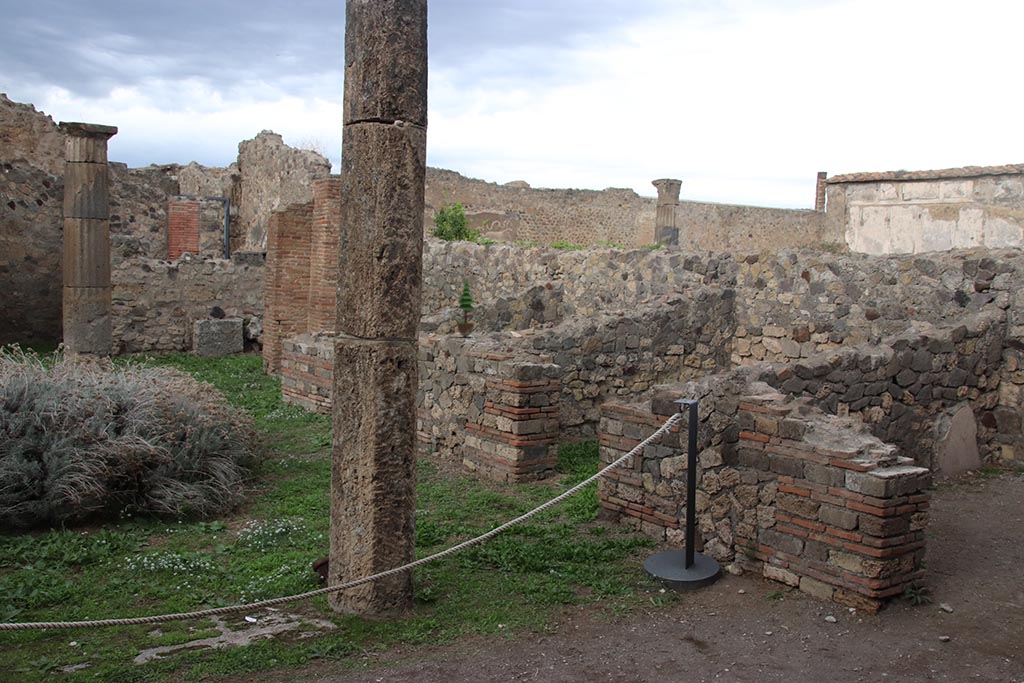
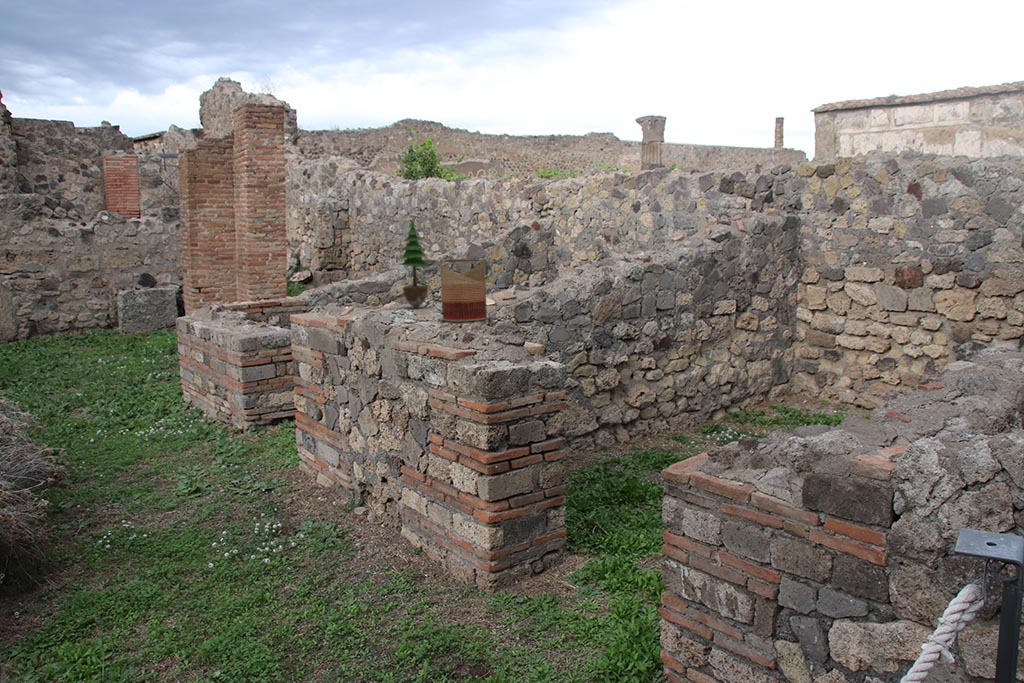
basket: none [487,306,516,345] -> present [440,259,487,322]

